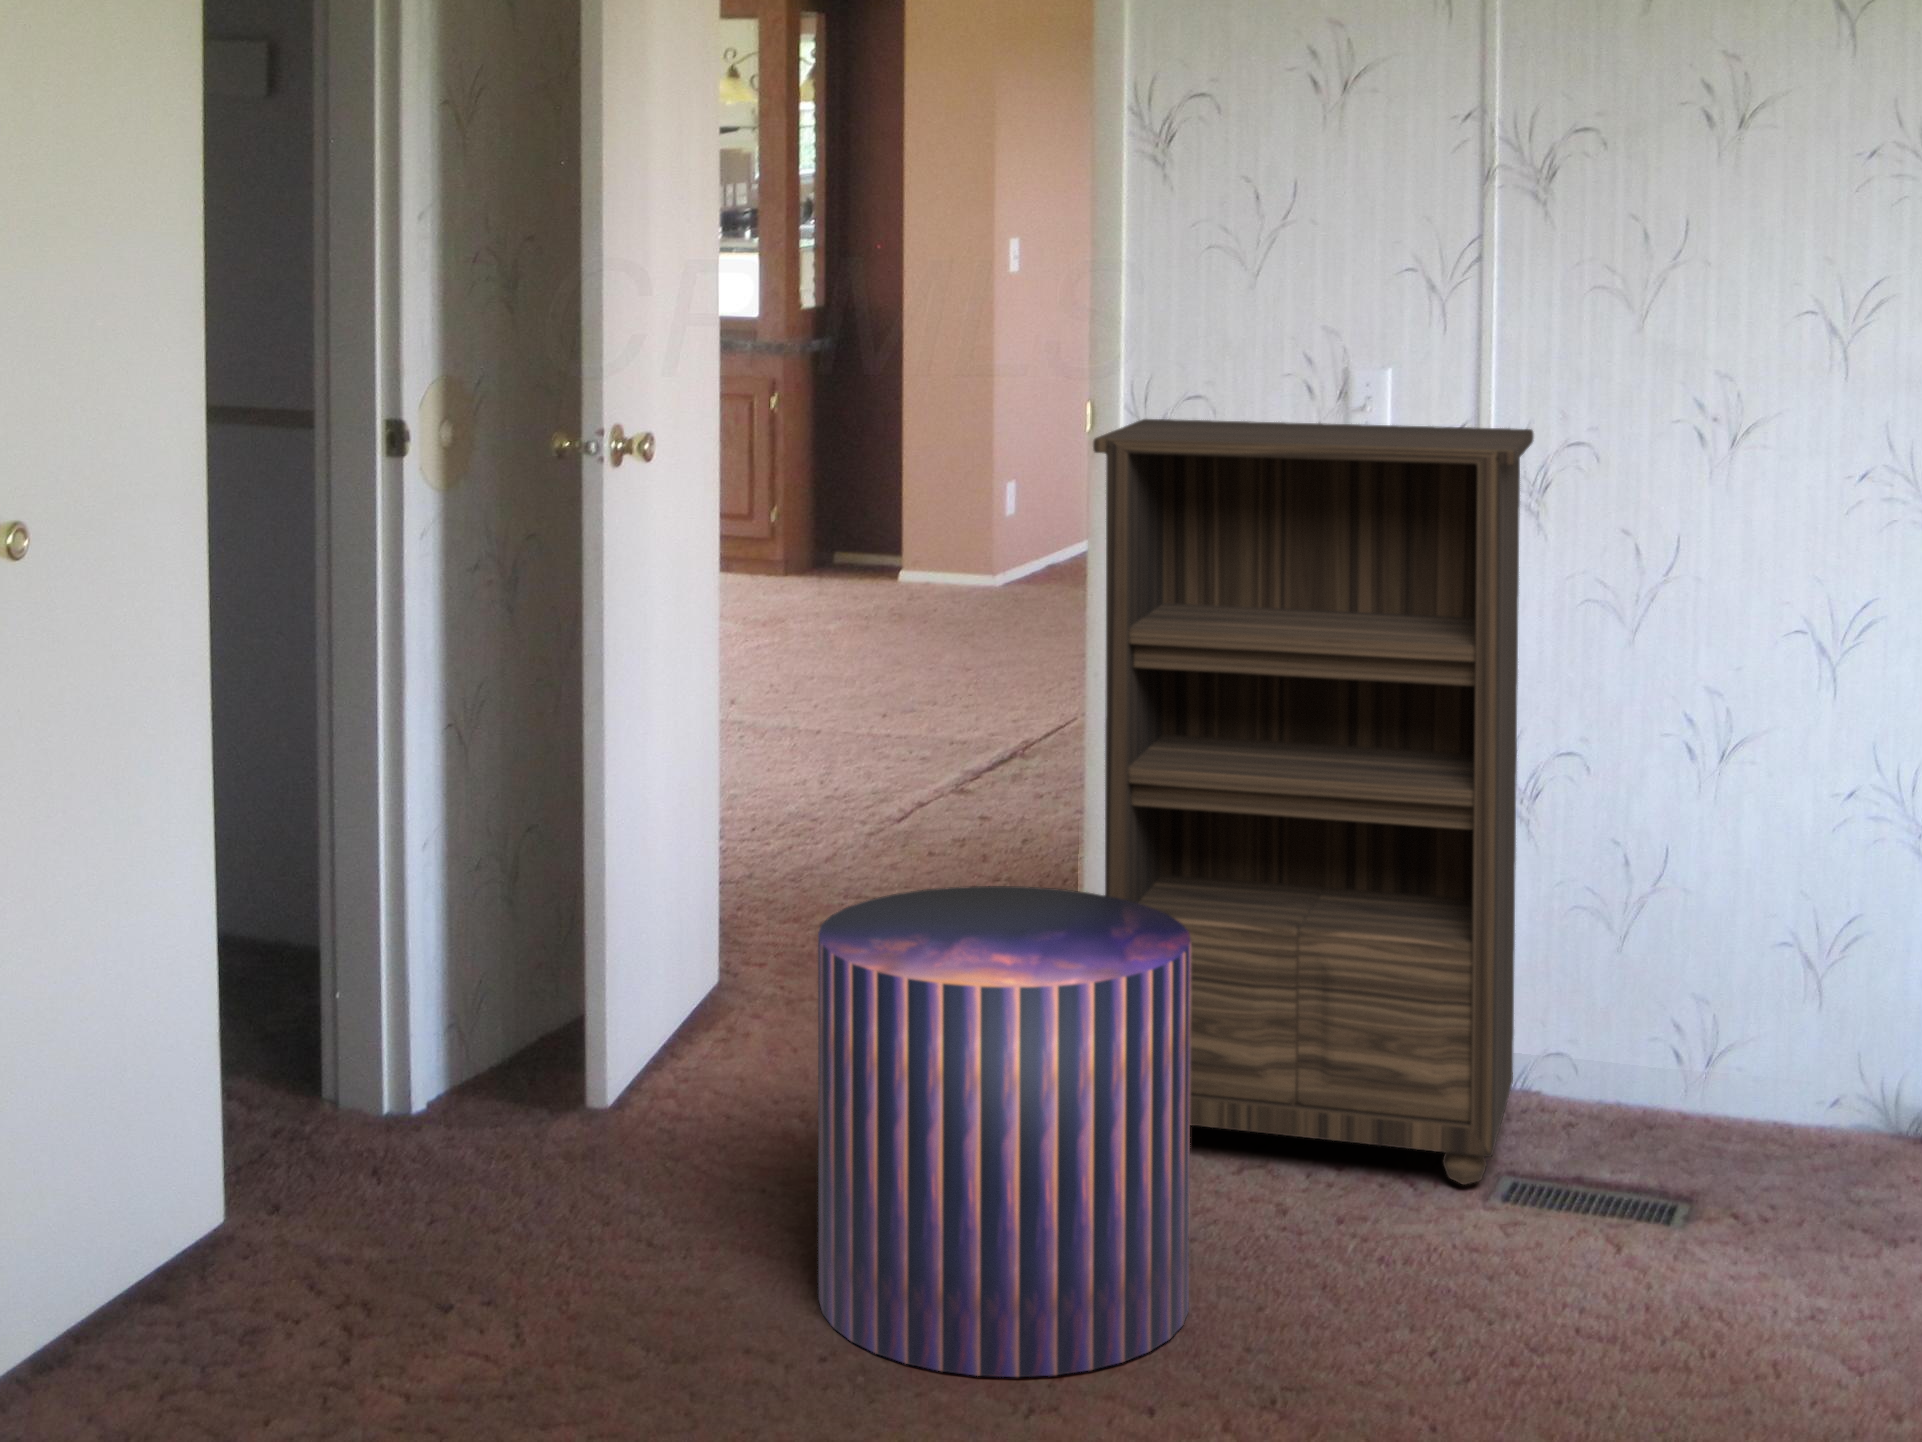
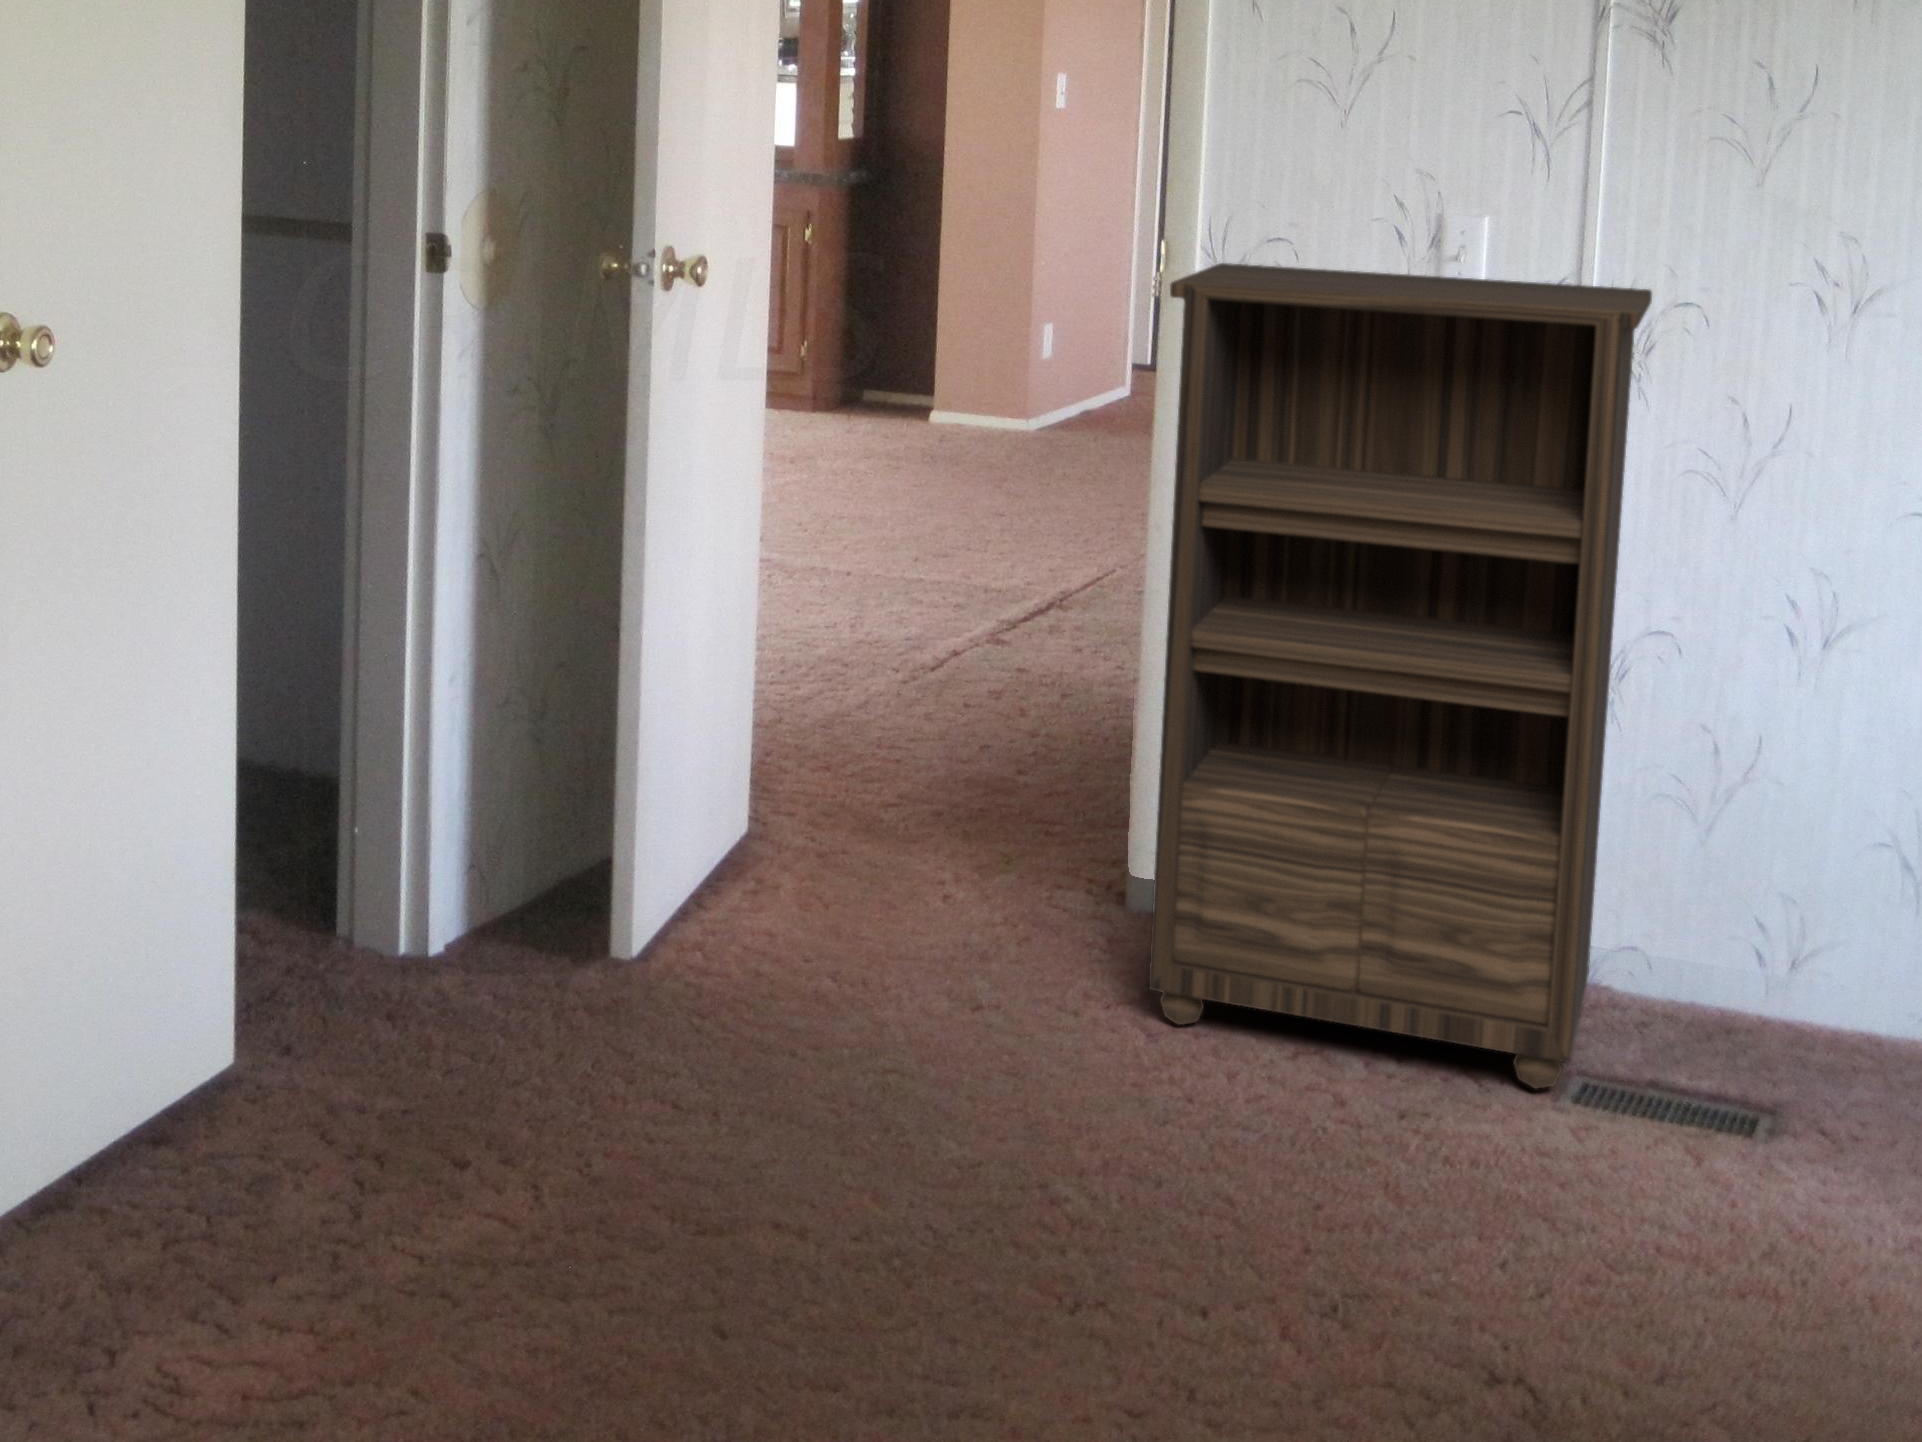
pouf: present [818,886,1191,1377] -> none [847,749,1263,1273]

